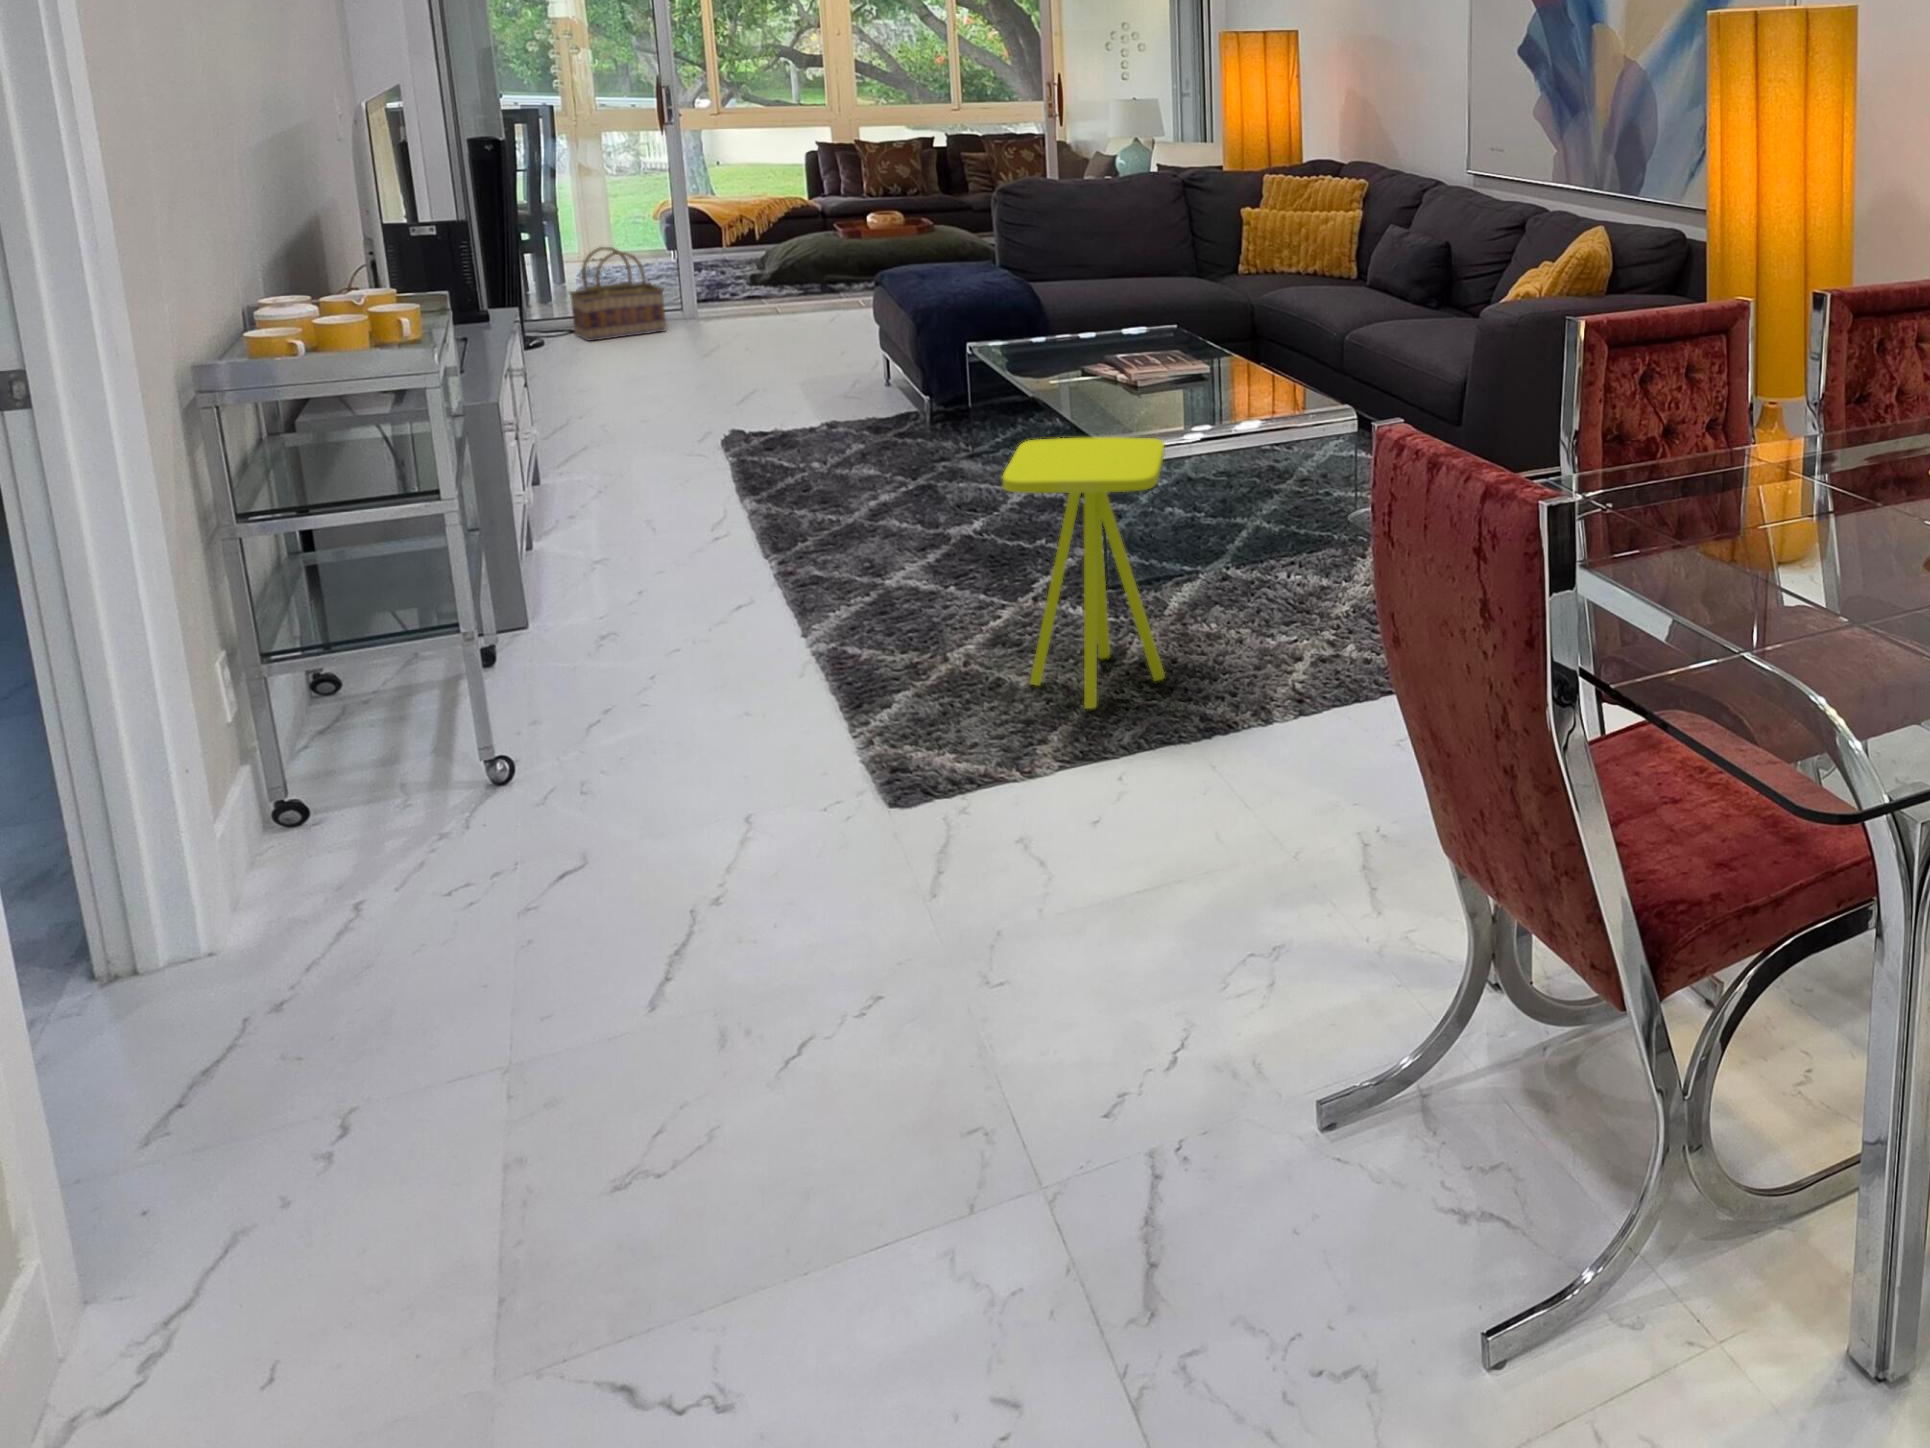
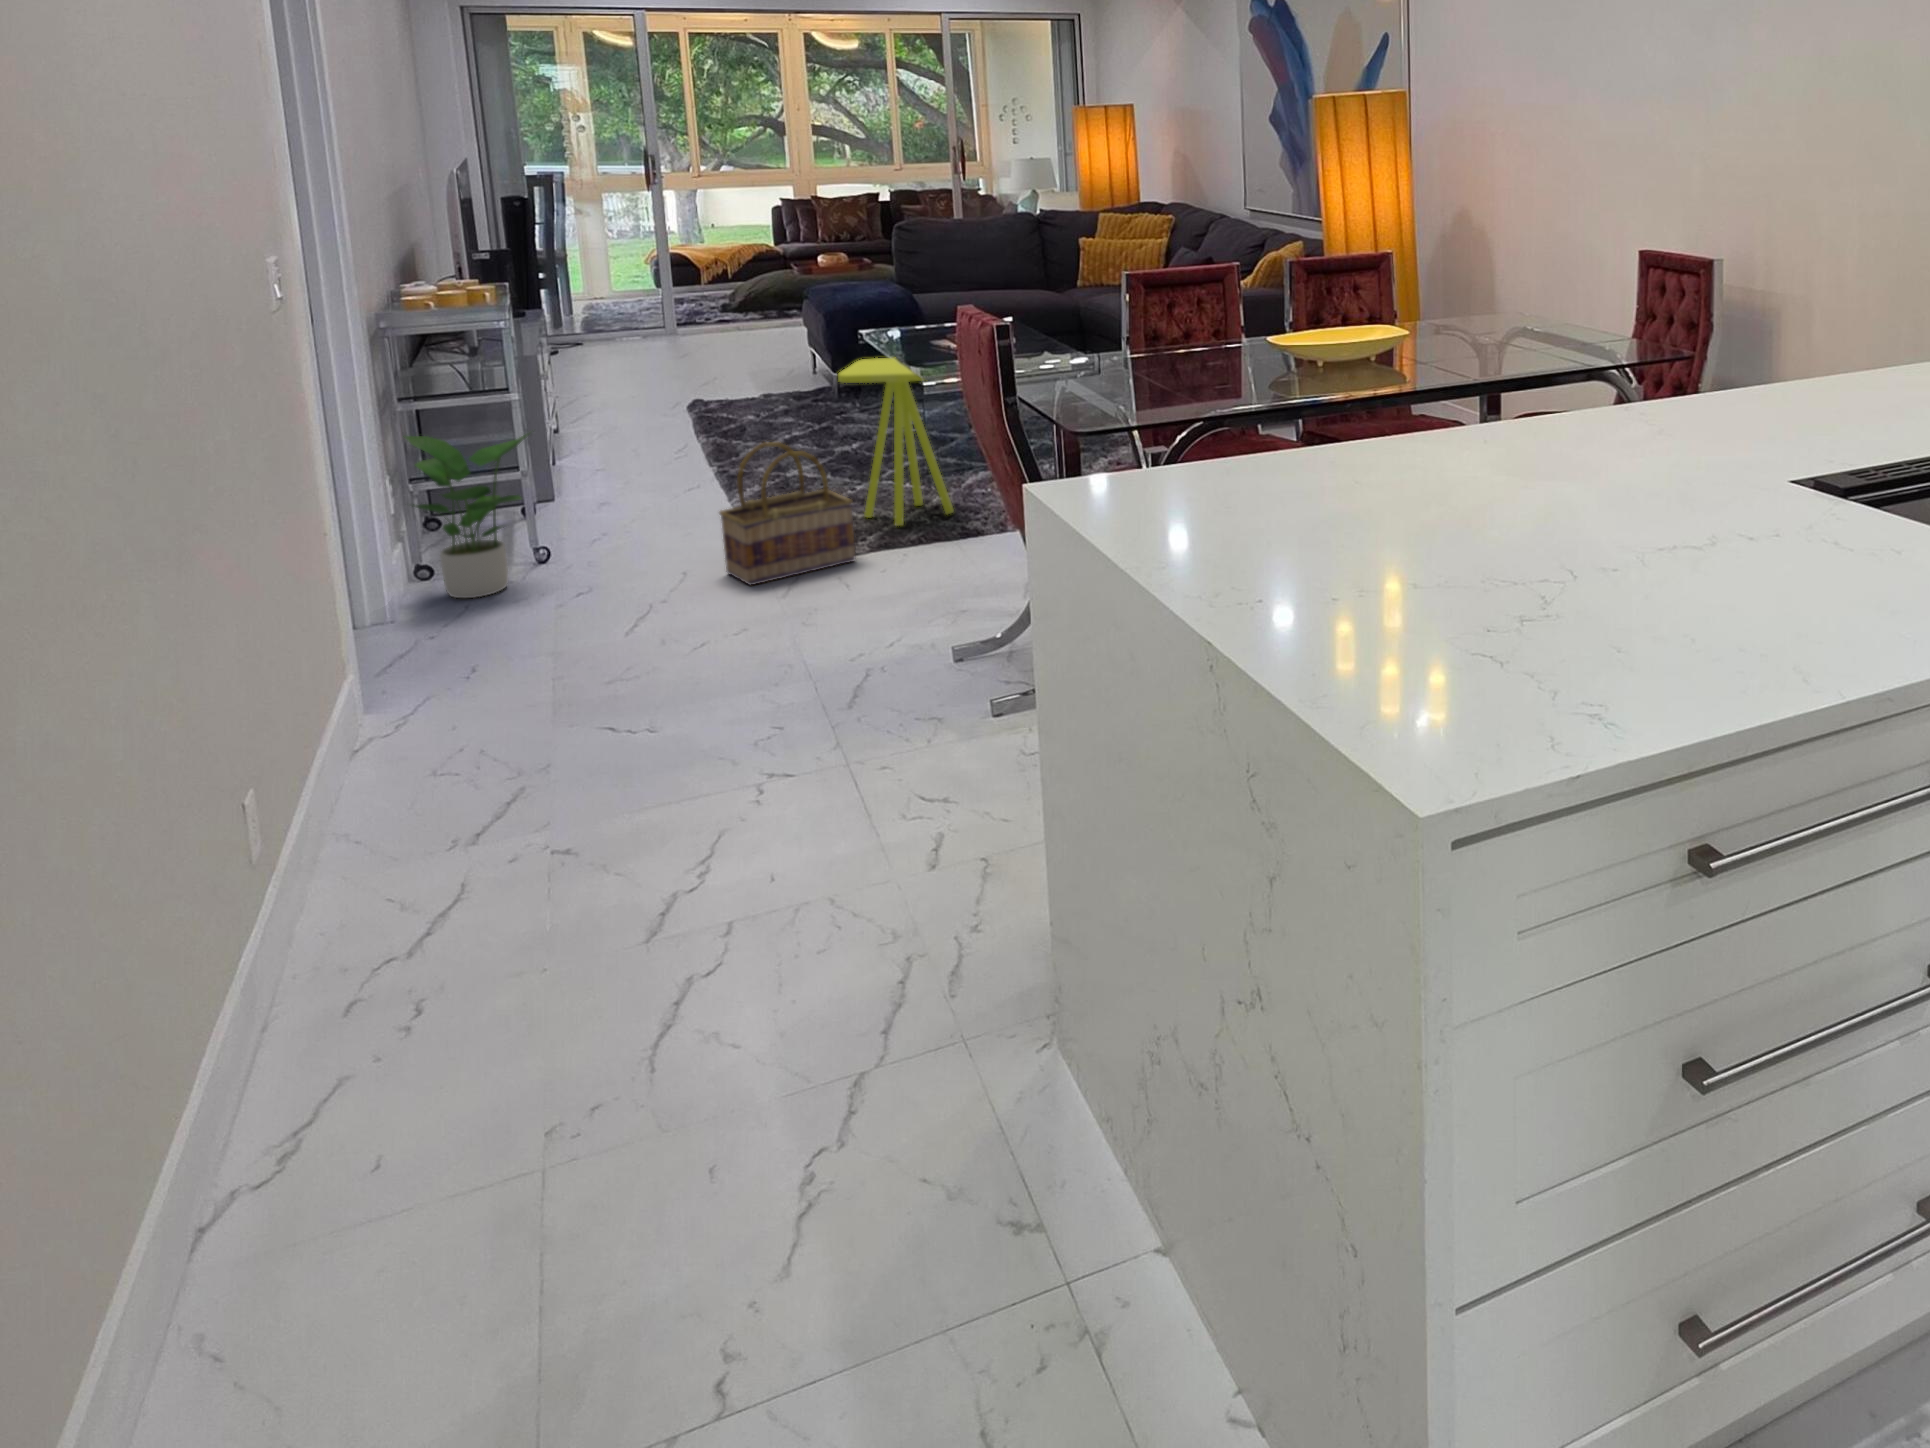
basket: present [569,247,666,341] -> present [719,442,855,585]
potted plant: none [279,591,517,892] -> present [403,434,529,598]

